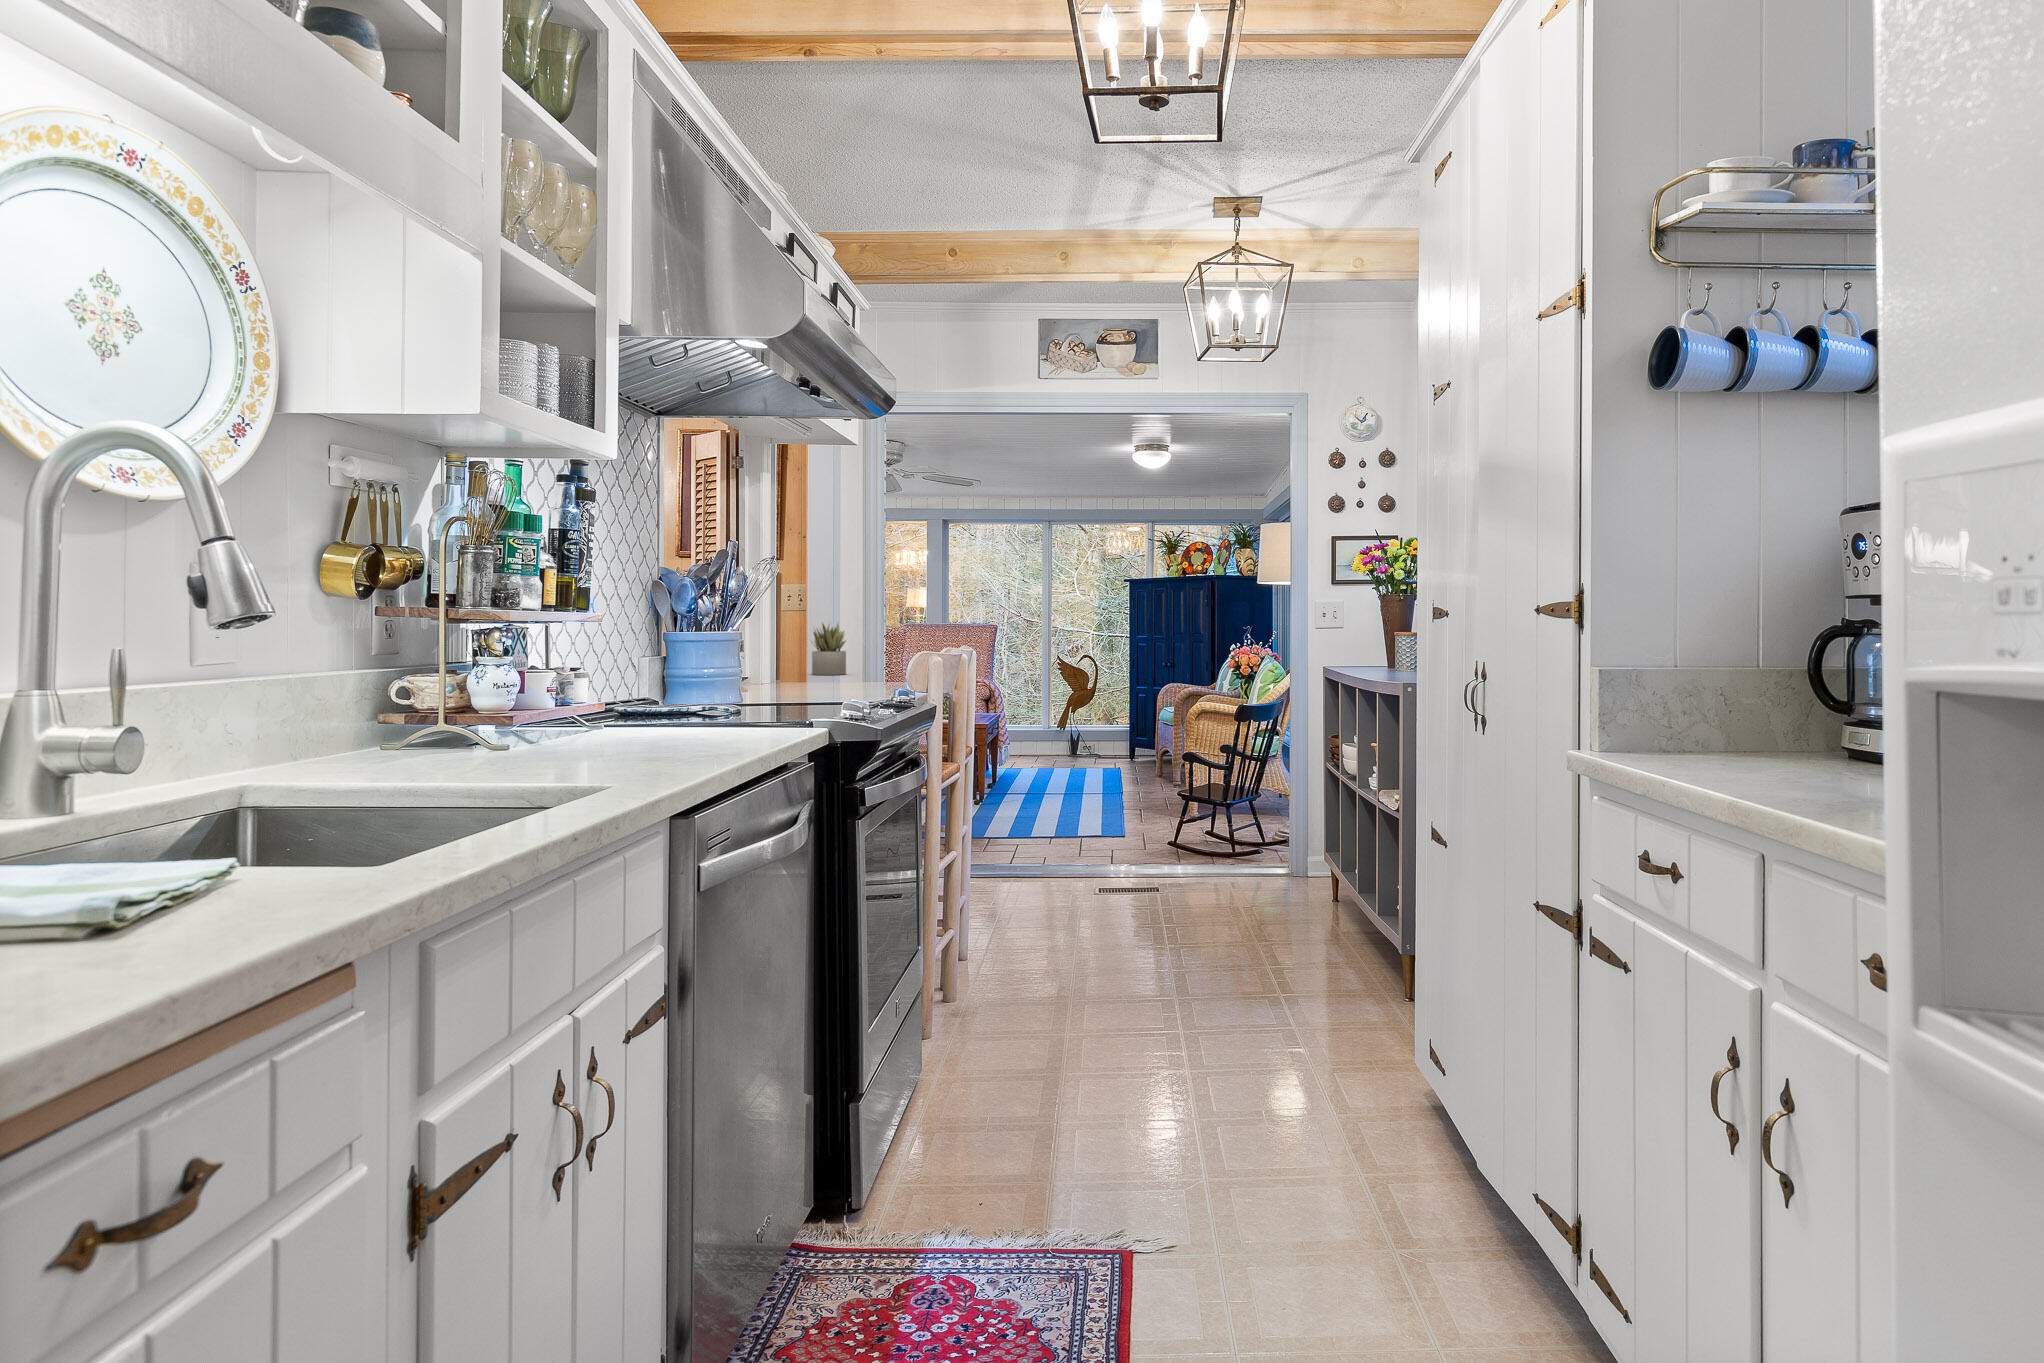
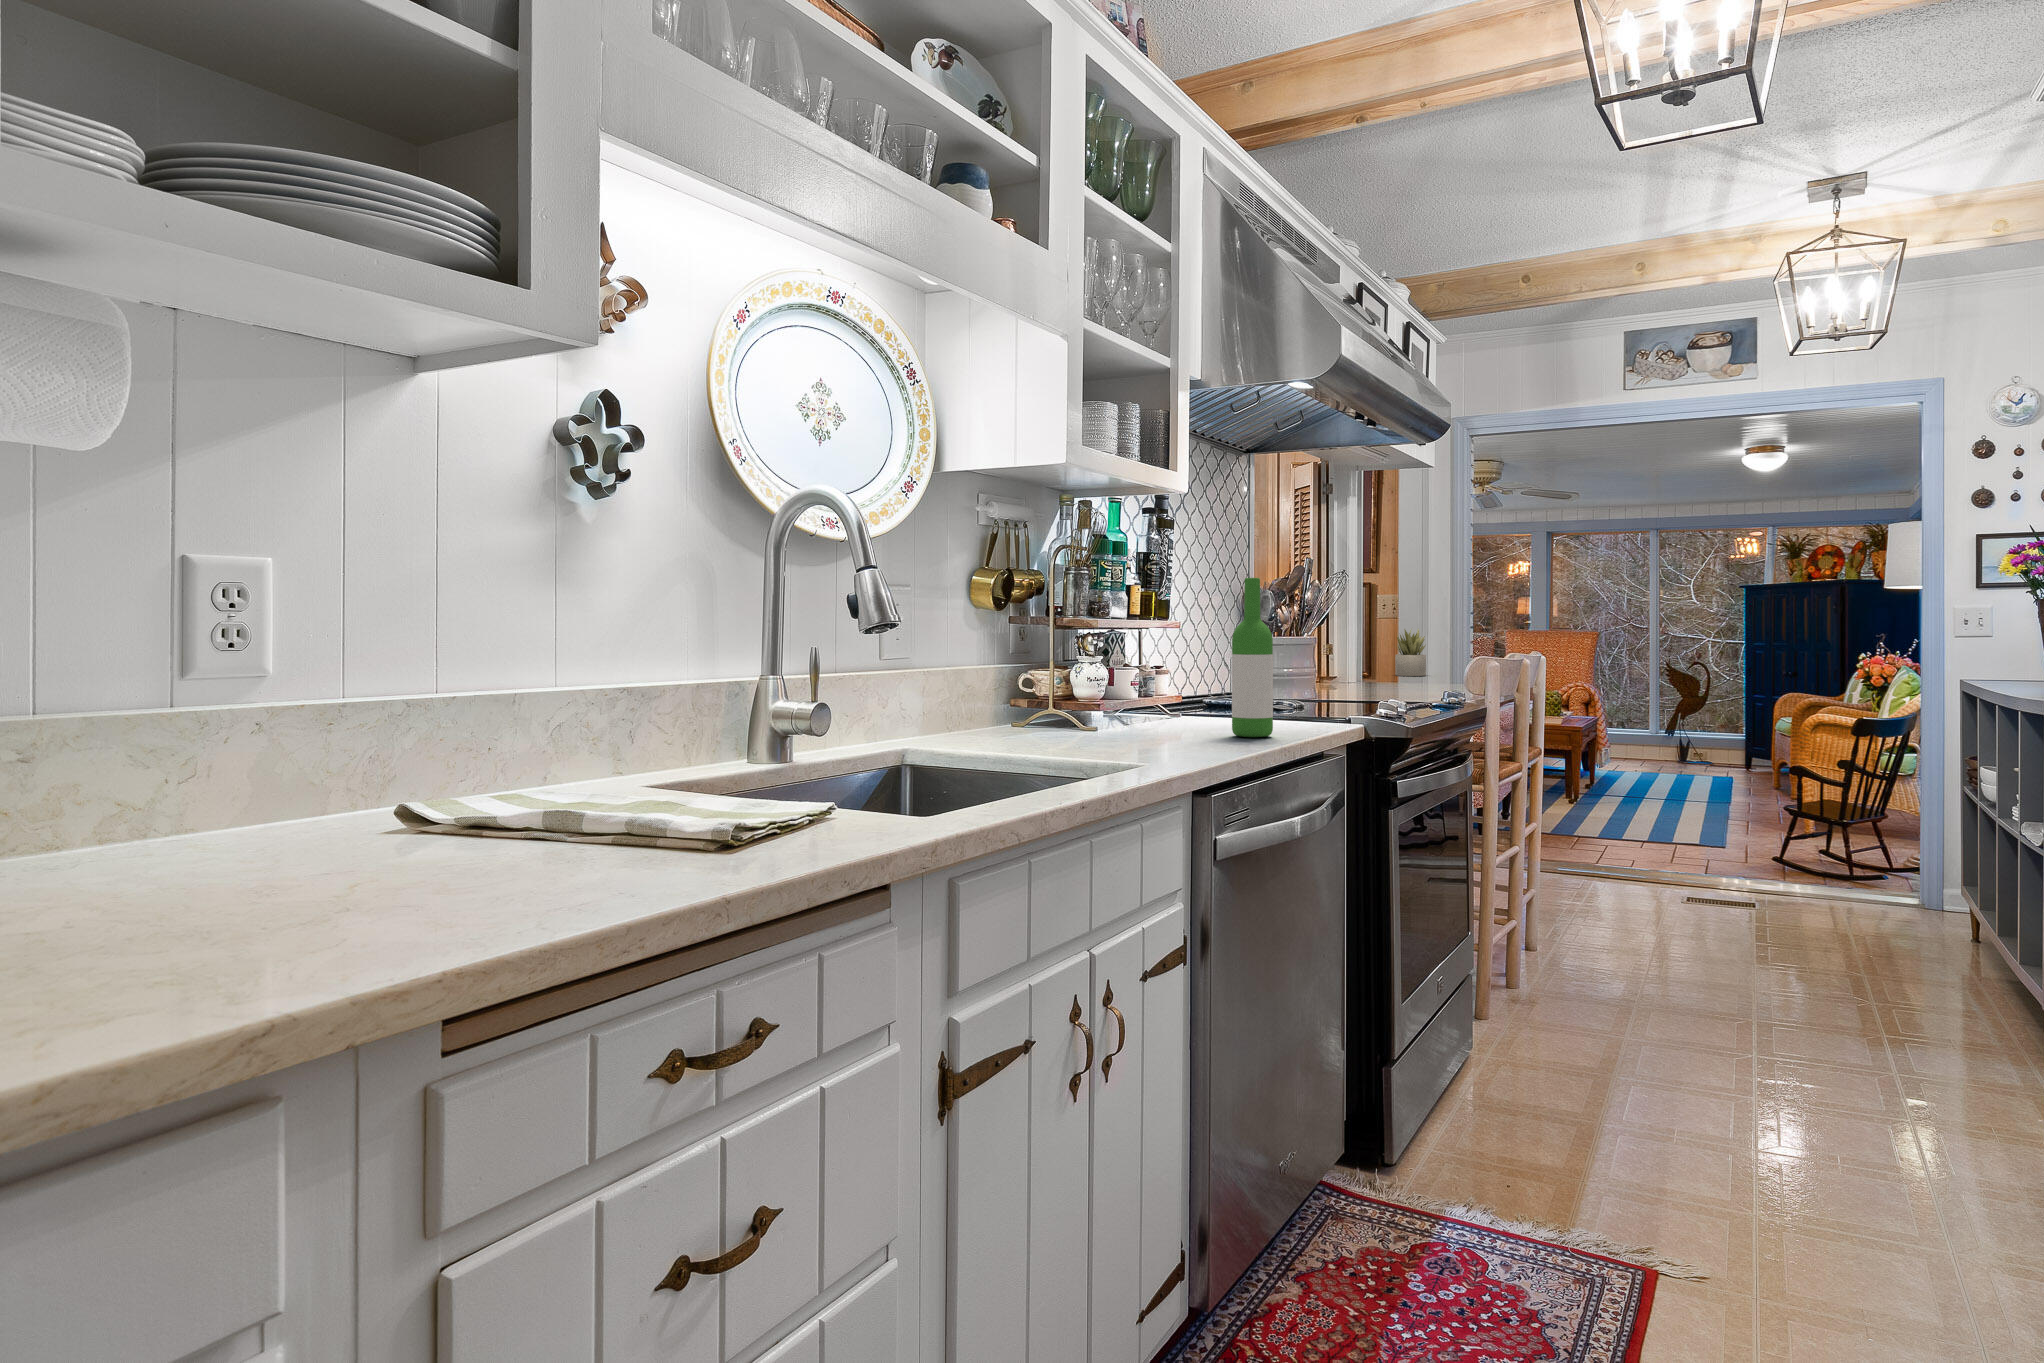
wine bottle: none [689,563,738,748] -> present [1232,578,1273,737]

